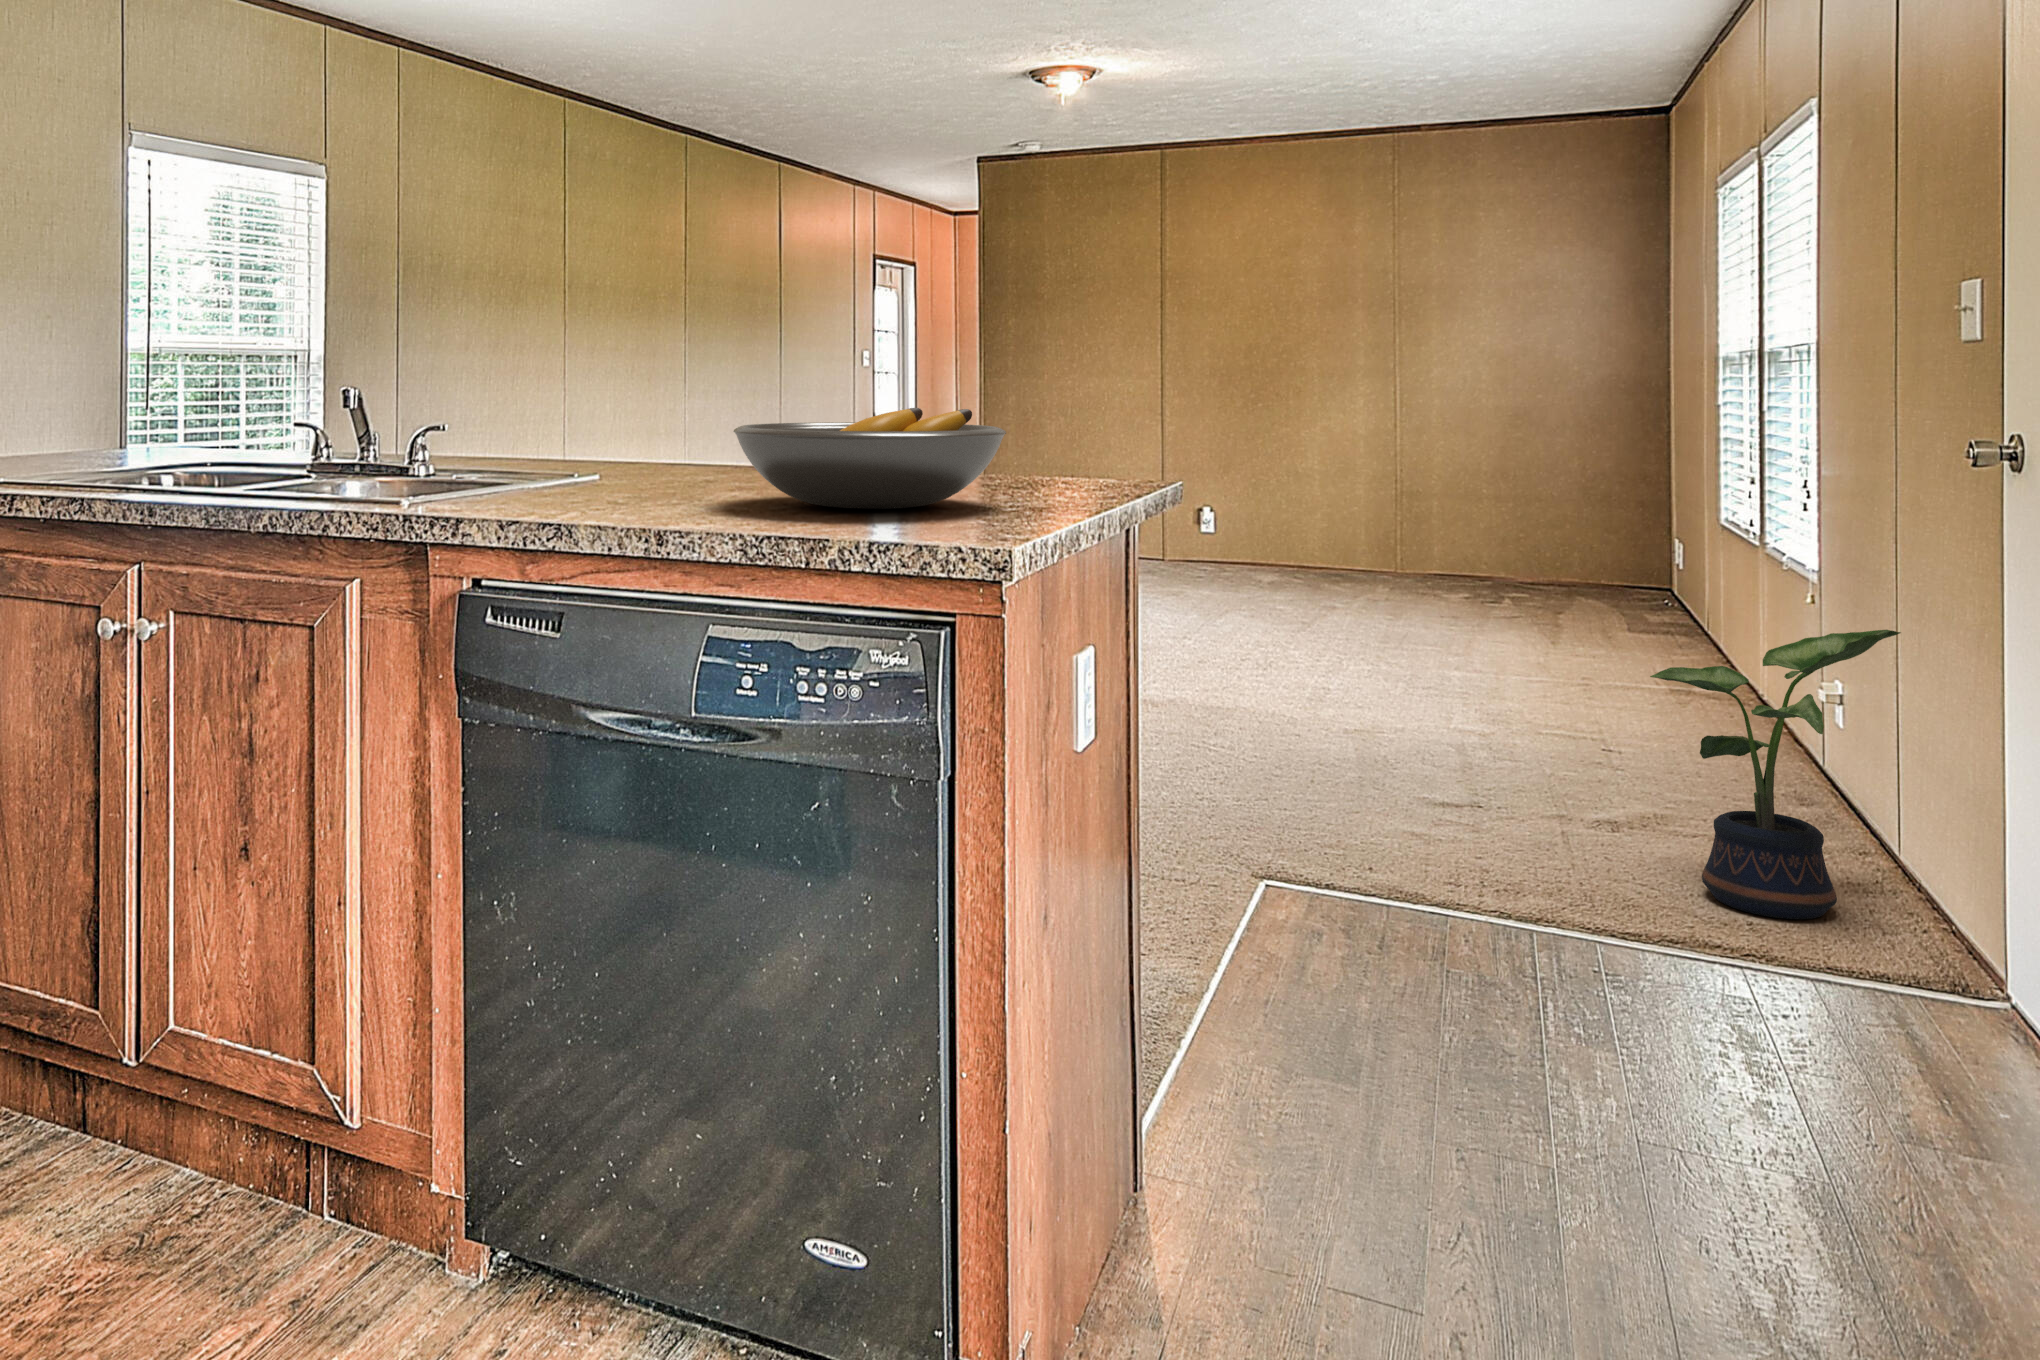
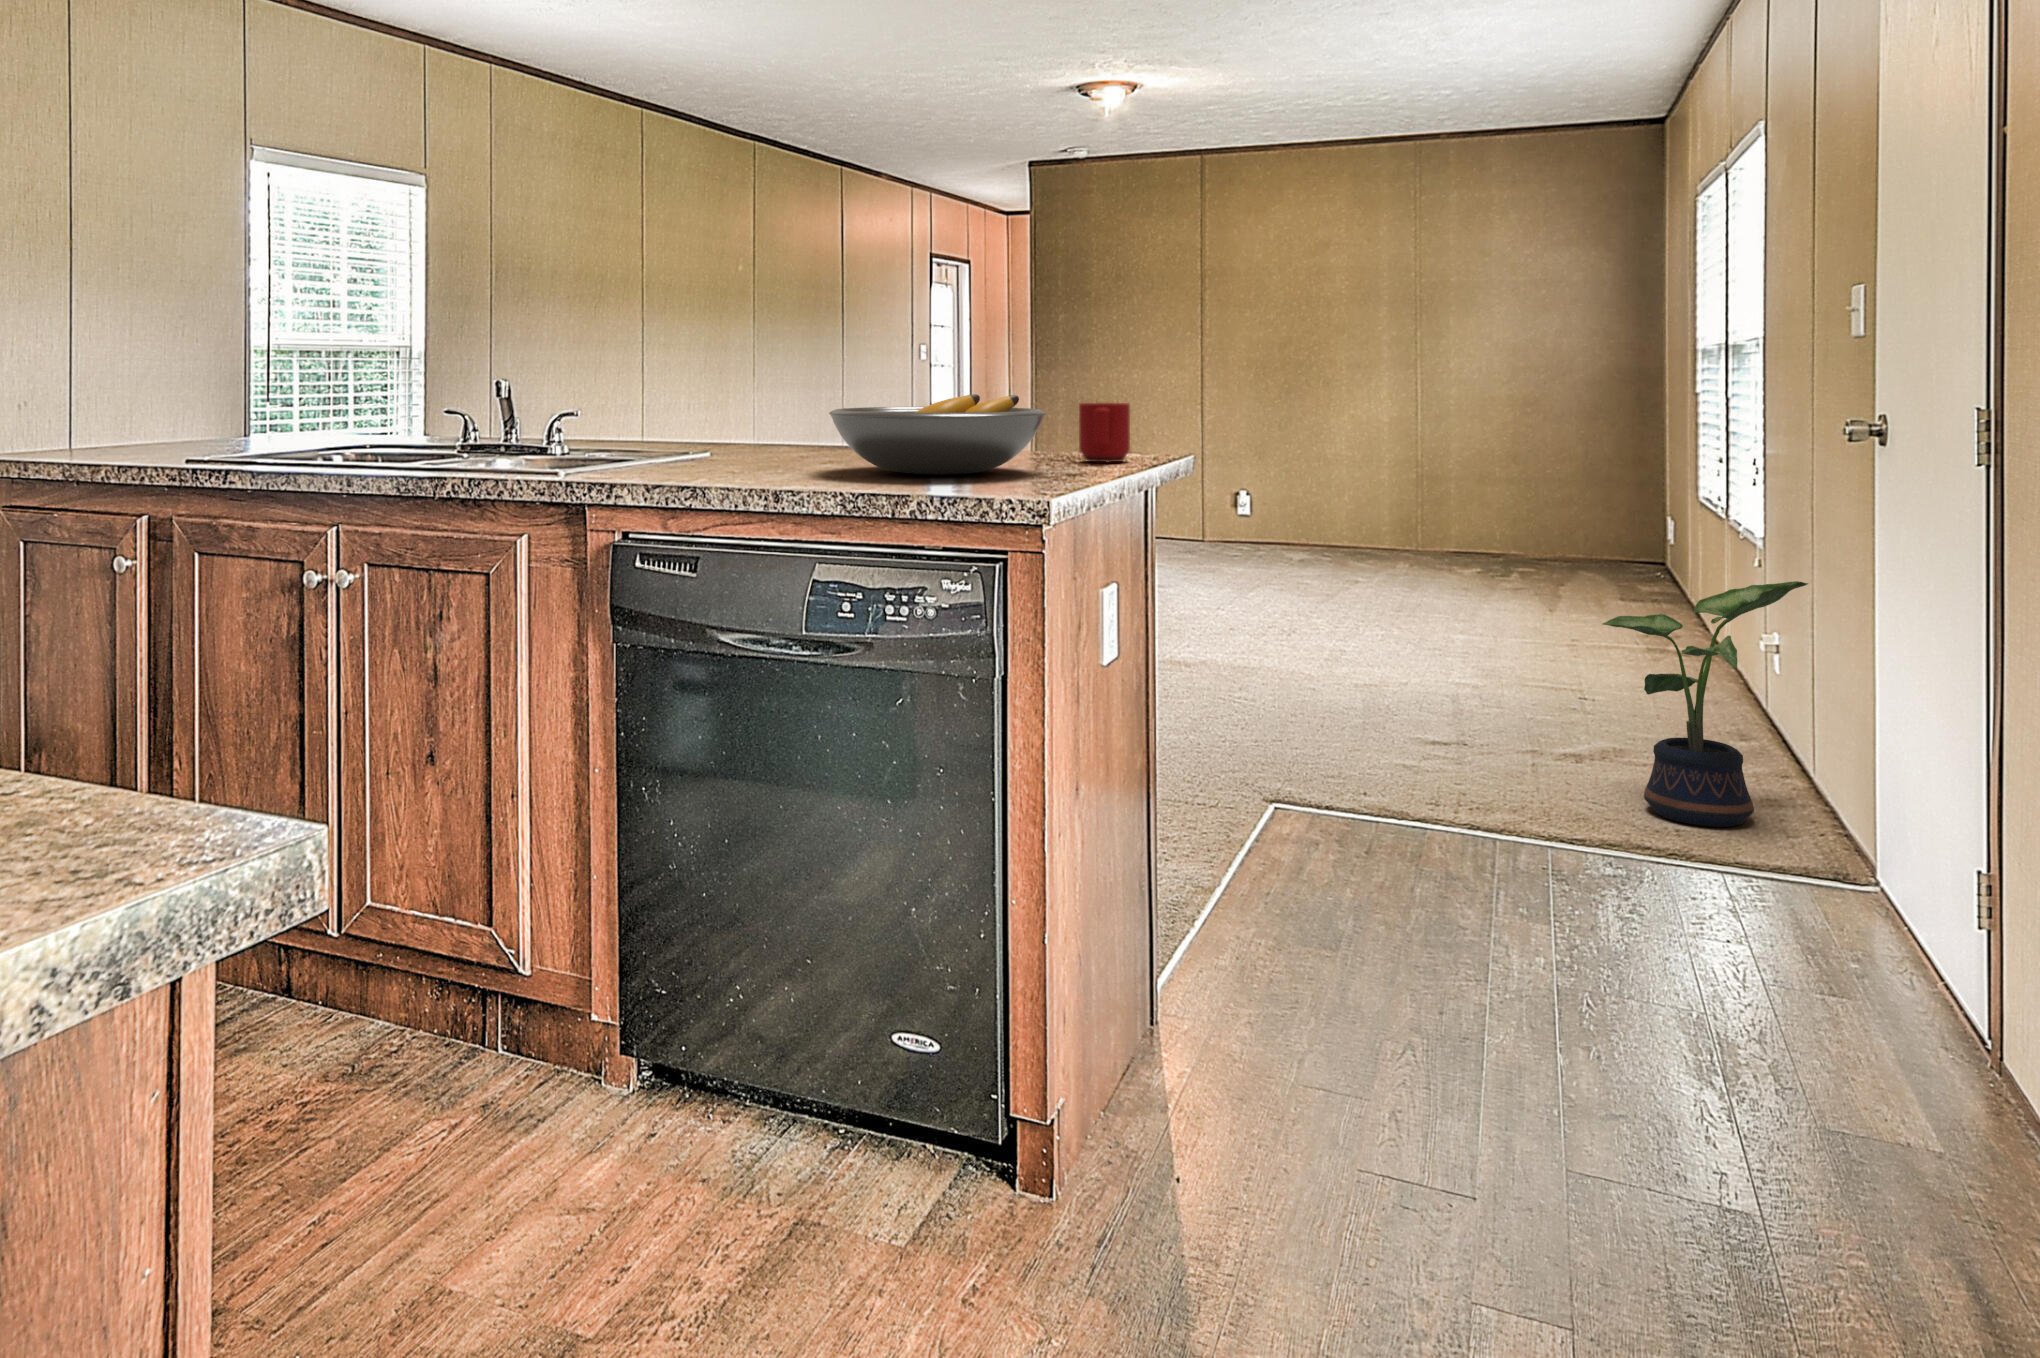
mug: none [1046,418,1110,493] -> present [1079,403,1130,462]

